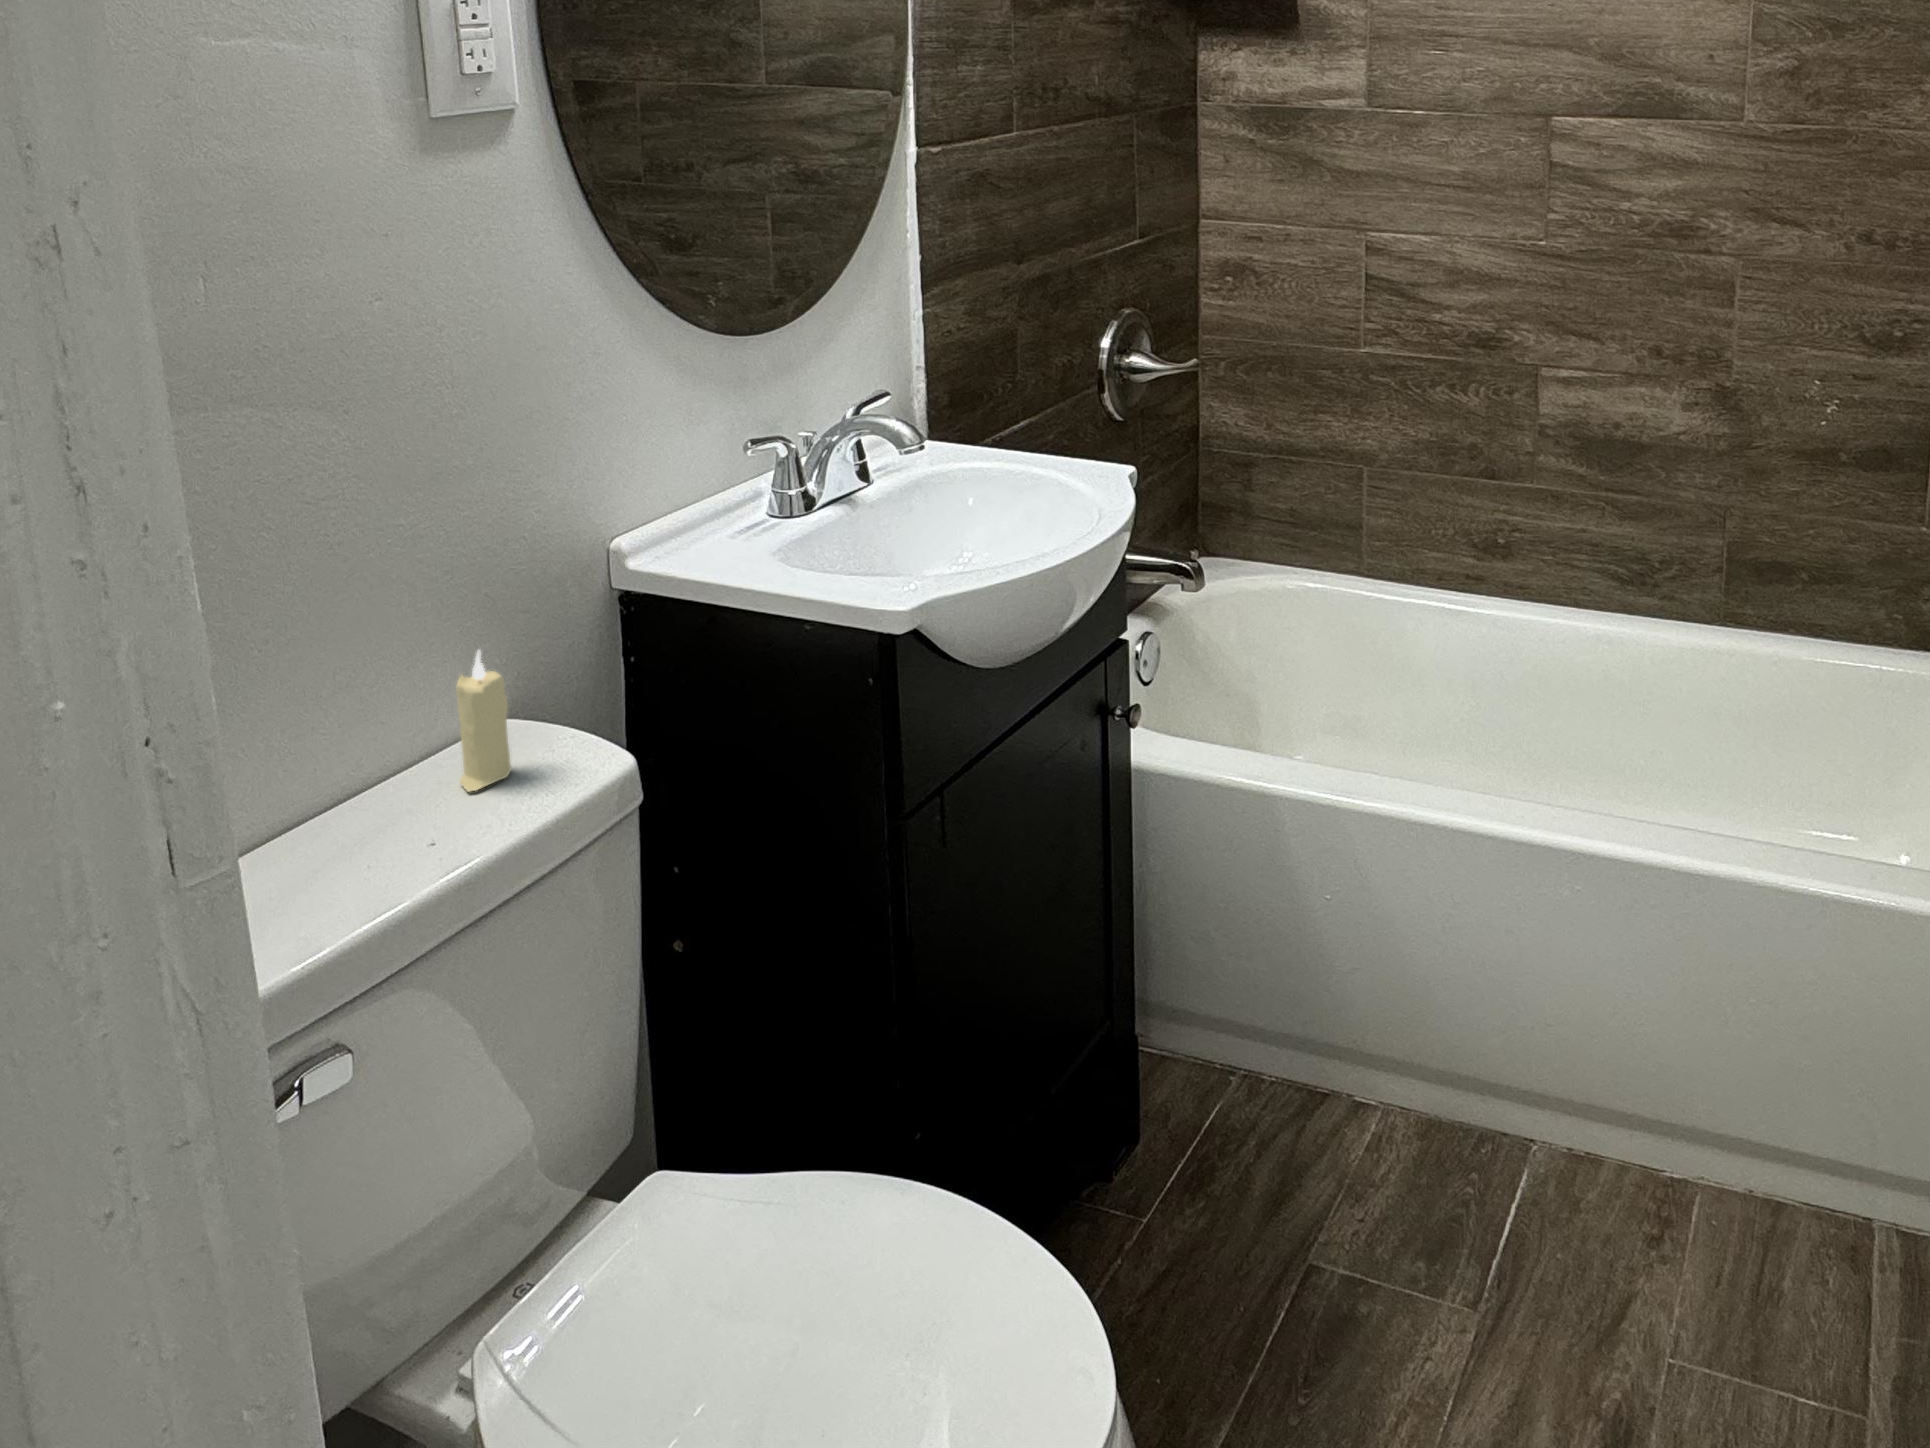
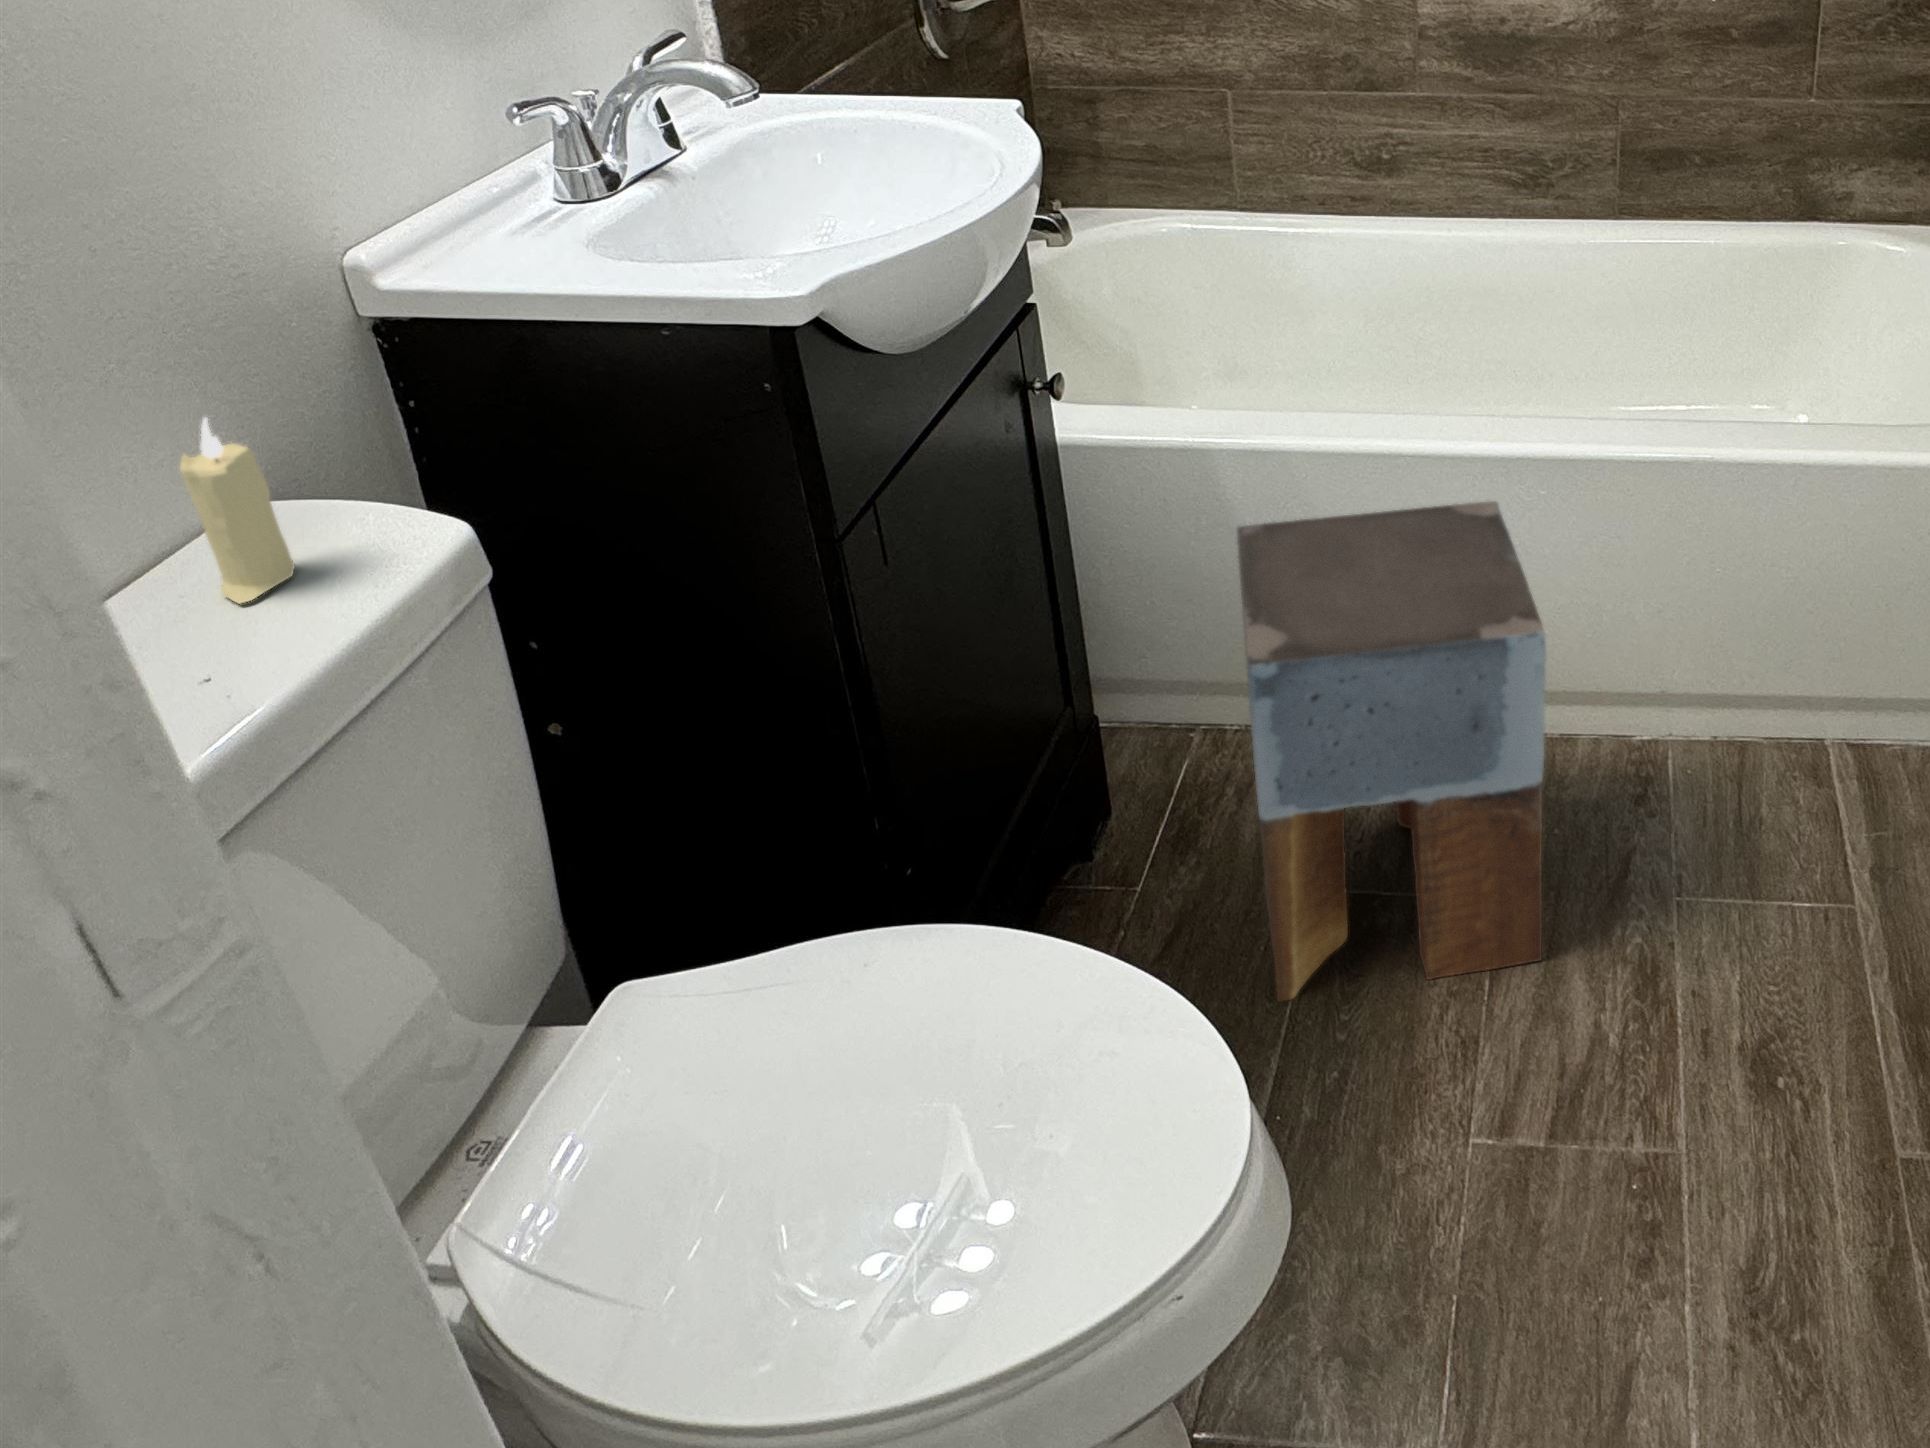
stool: none [1239,871,1524,1390] -> present [1236,501,1546,1002]

